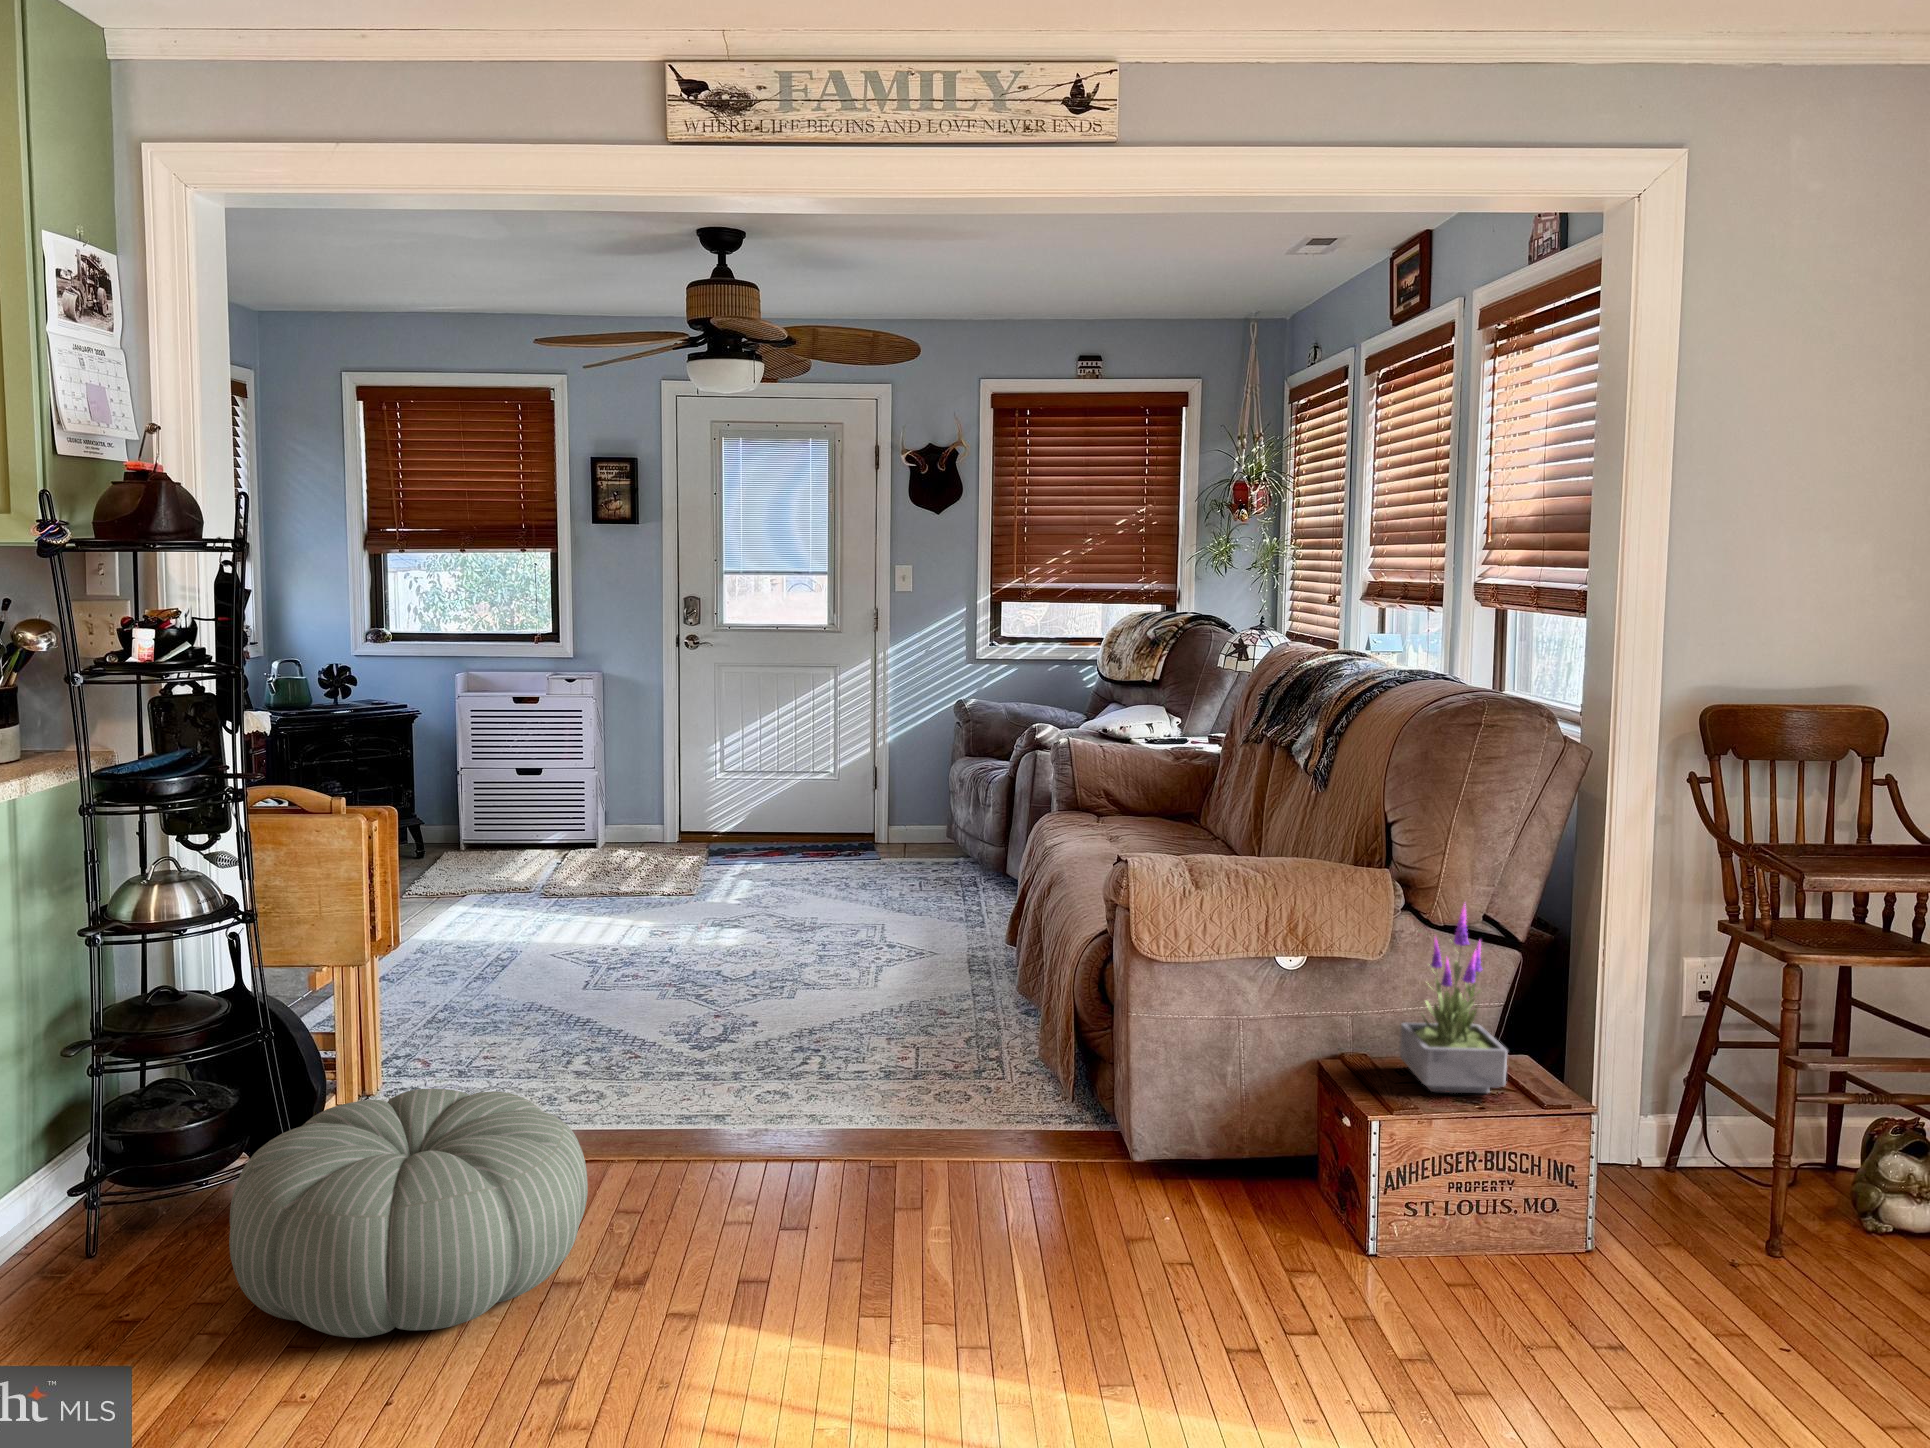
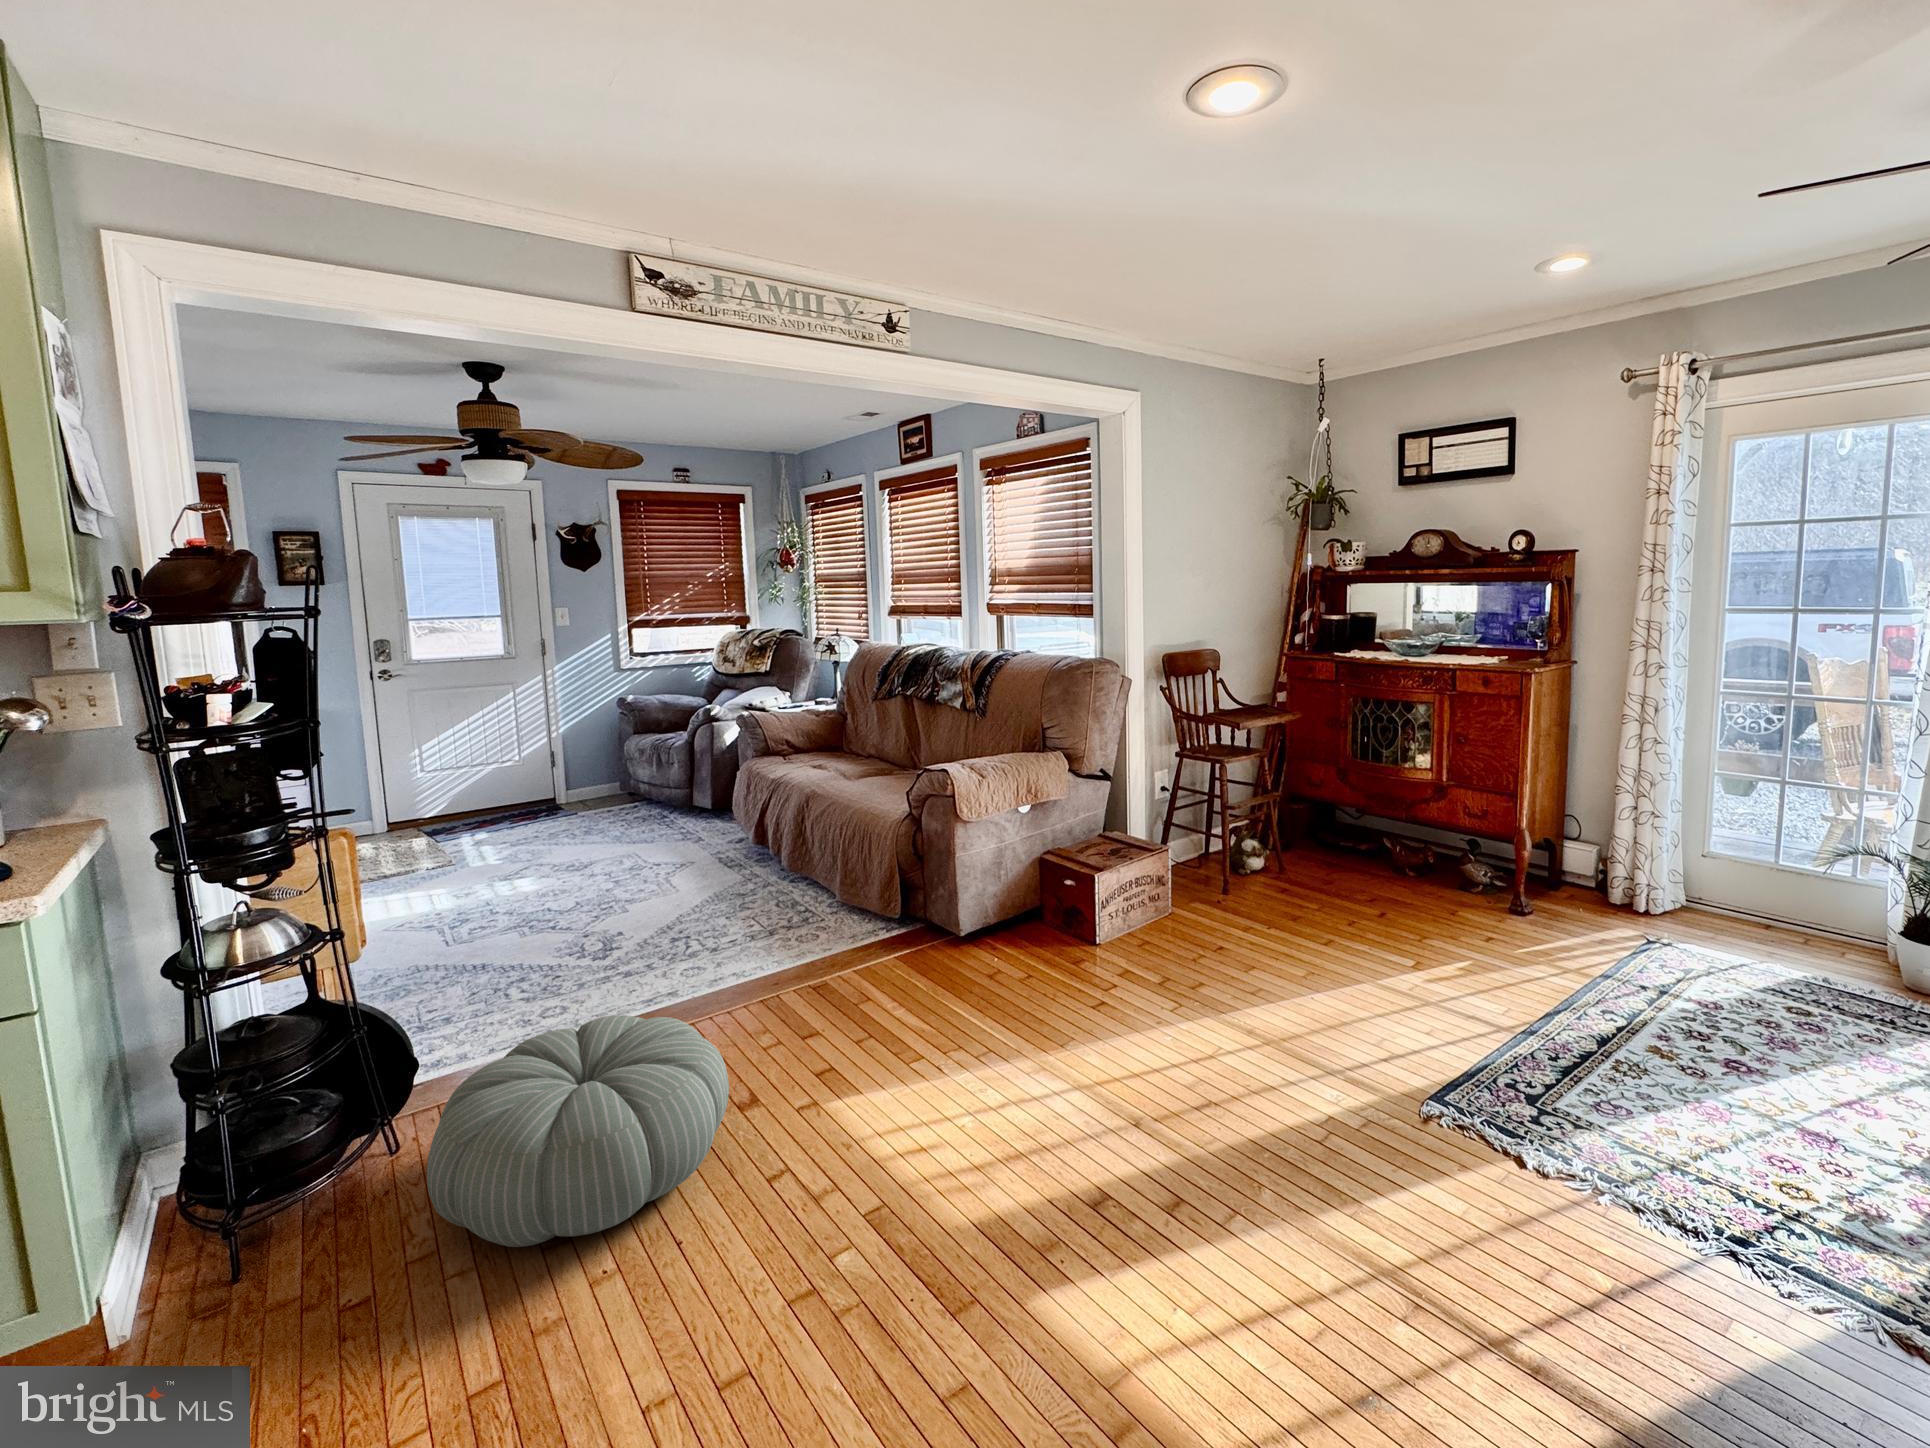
potted plant: present [1400,904,1507,1093] -> none [1075,759,1129,853]

